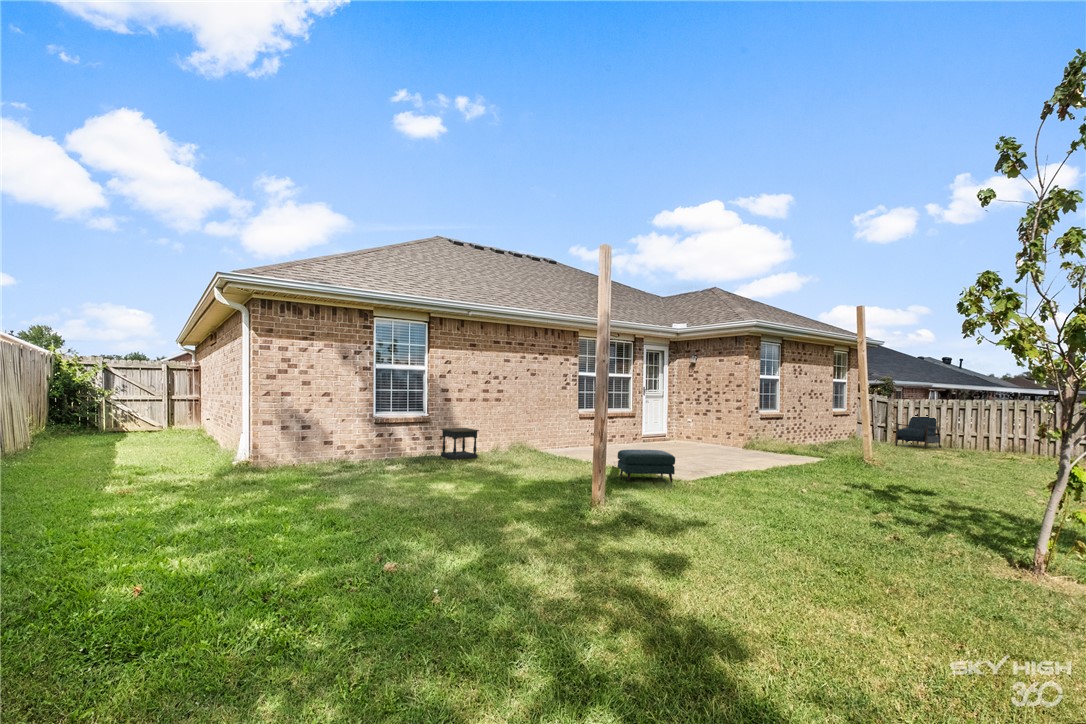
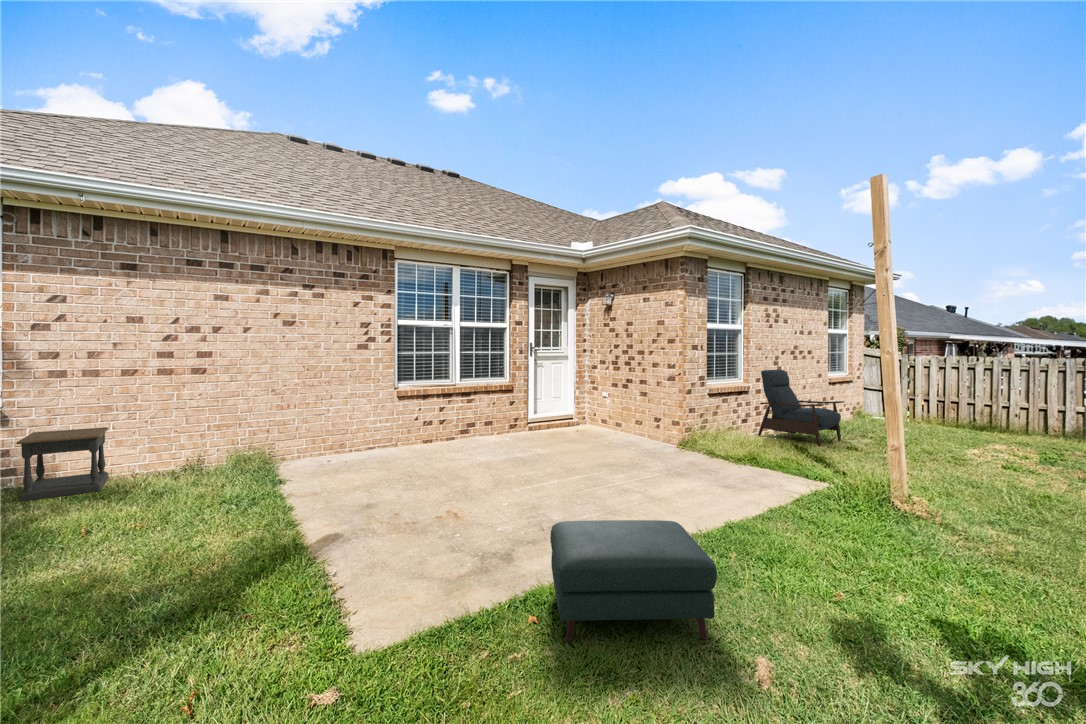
chair: present [895,414,941,449] -> present [758,370,844,446]
ottoman: present [618,450,675,482] -> present [550,520,717,642]

